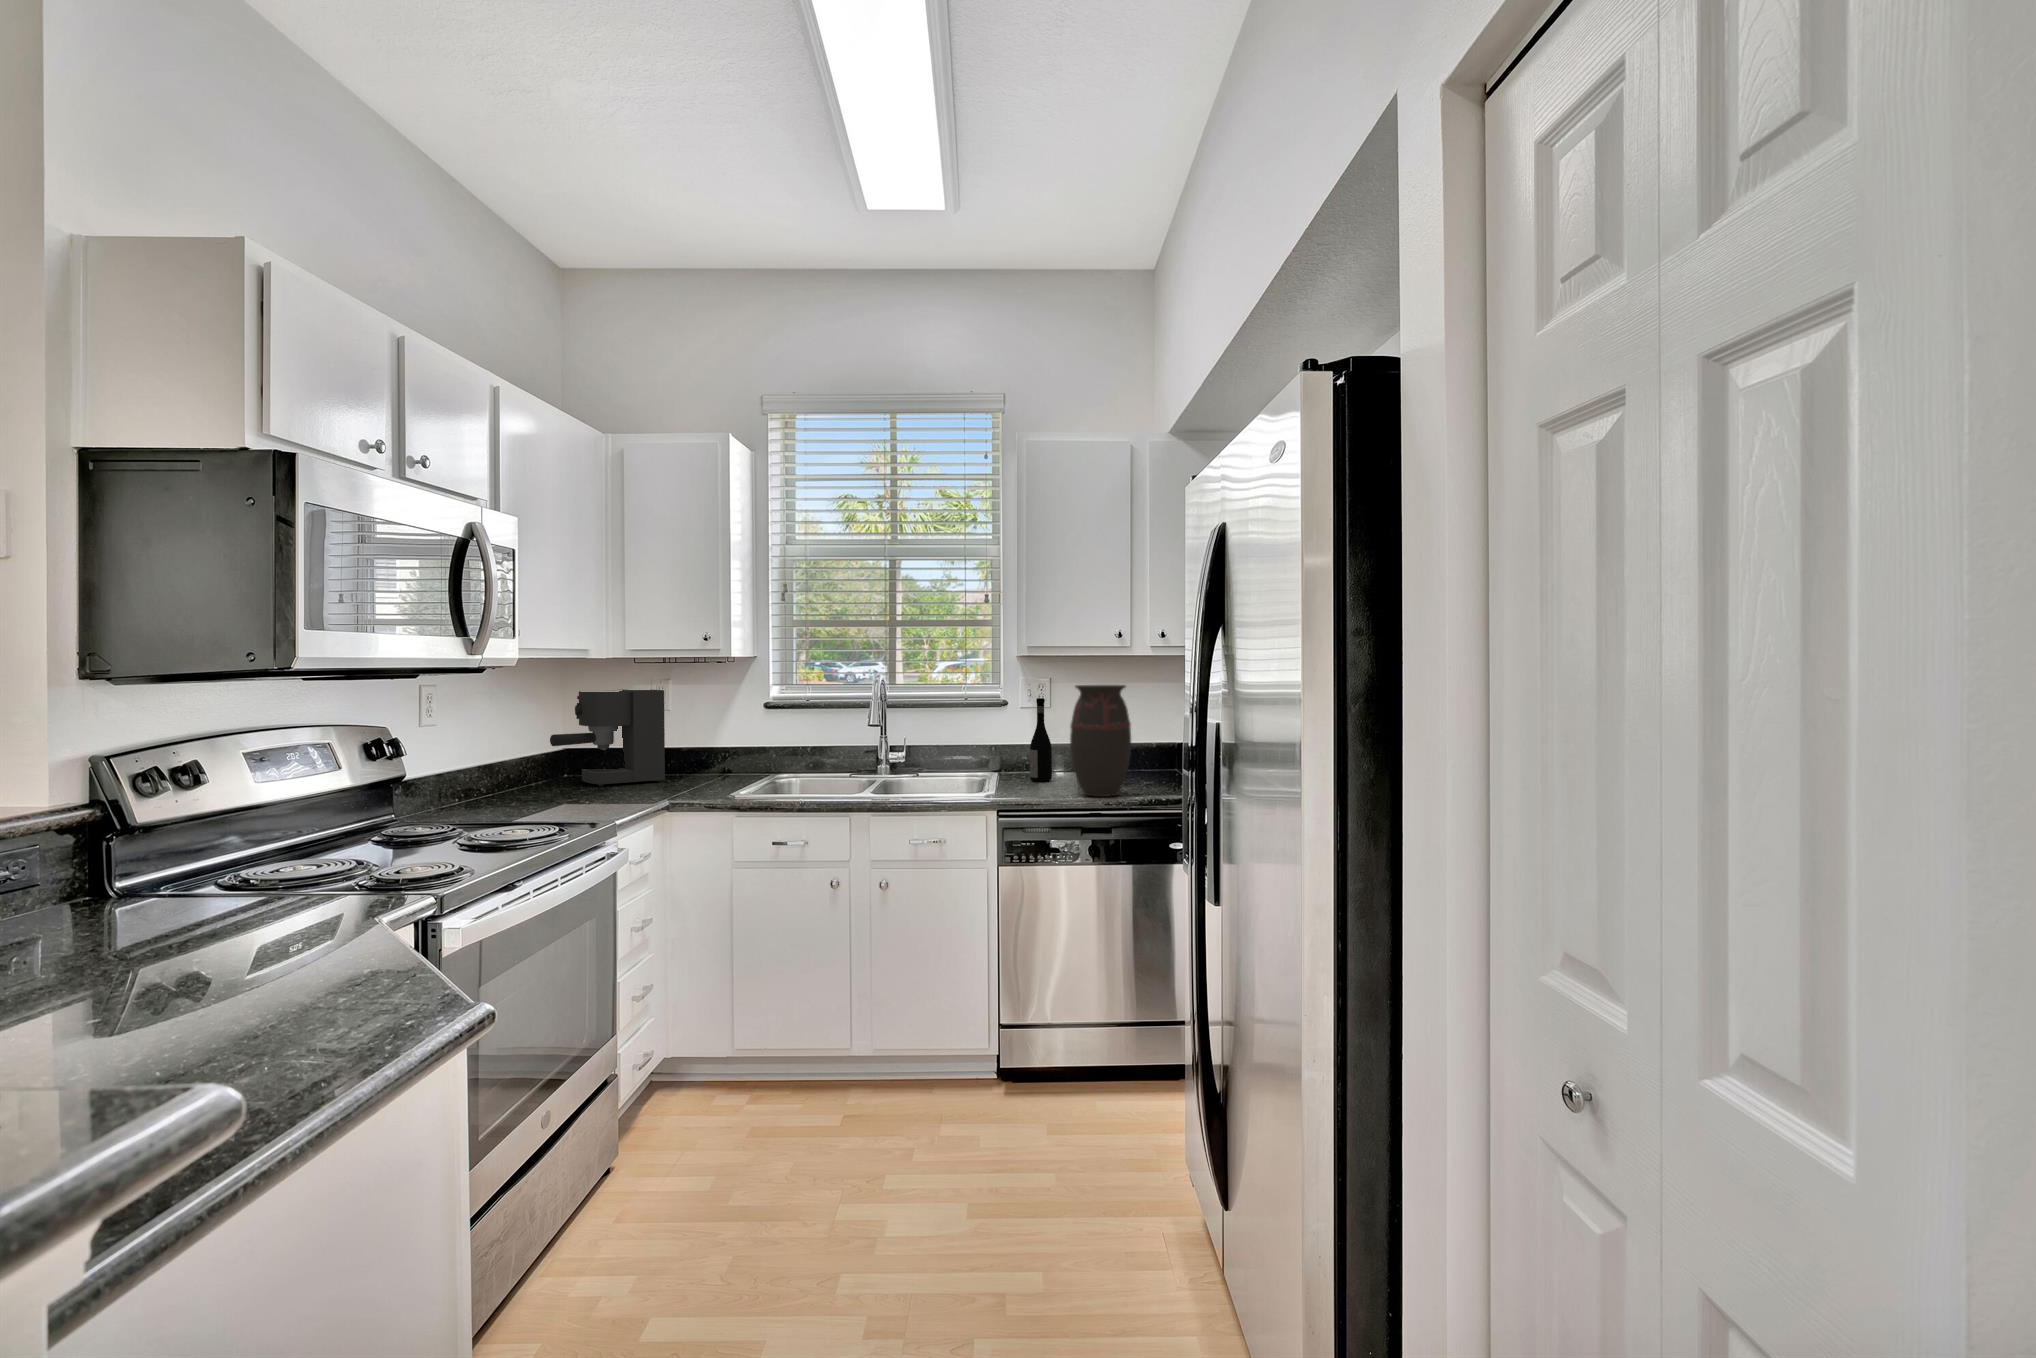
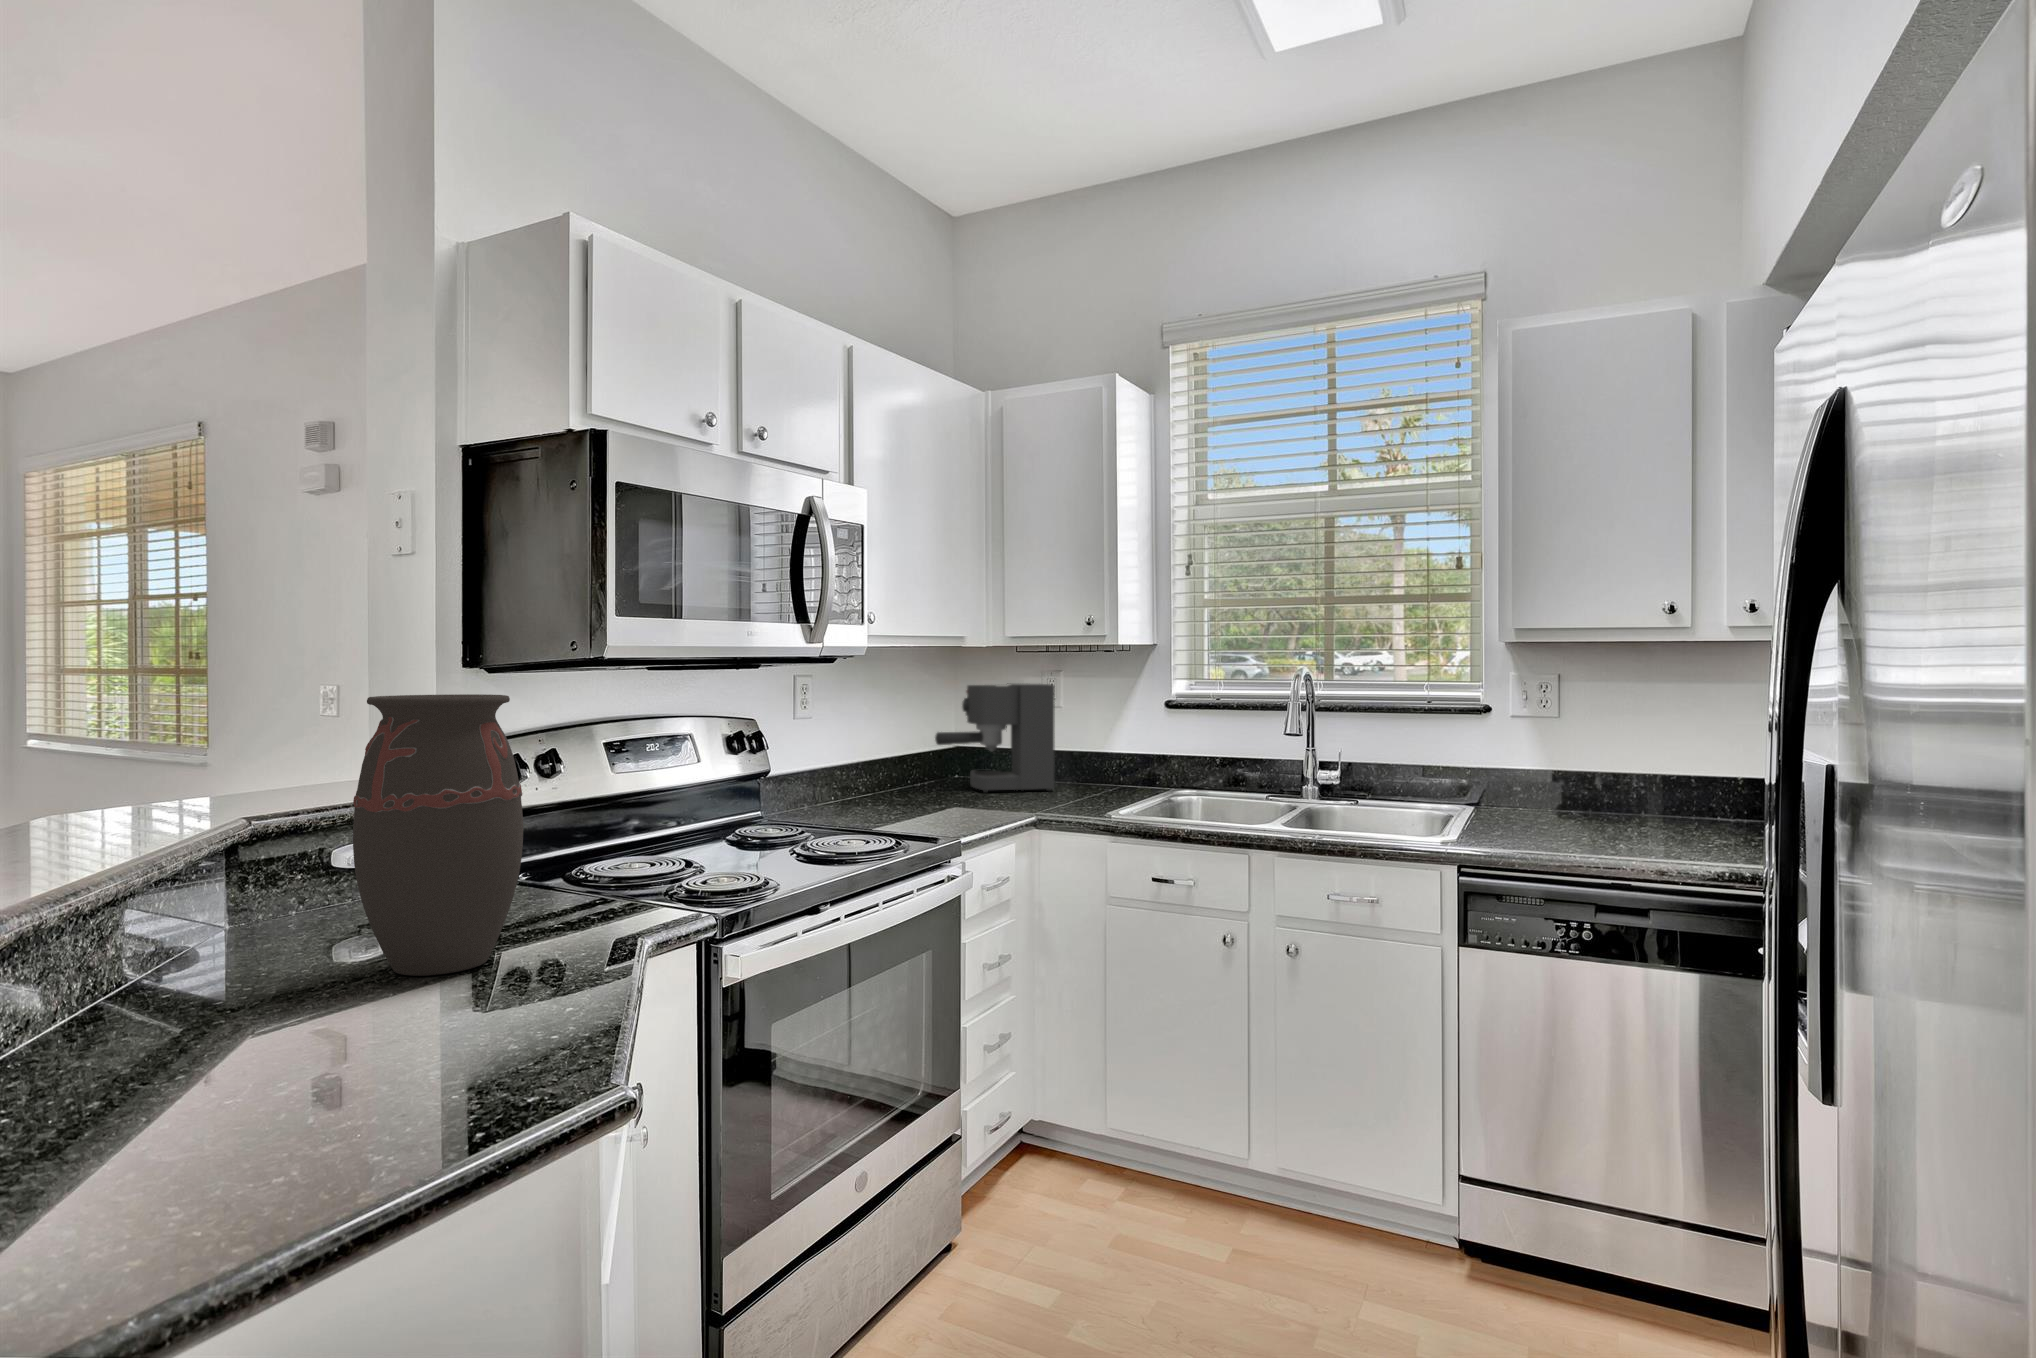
decorative vase: present [1070,685,1131,797] -> present [353,694,523,976]
wine bottle: present [1030,698,1052,782] -> none [1518,704,1553,823]

